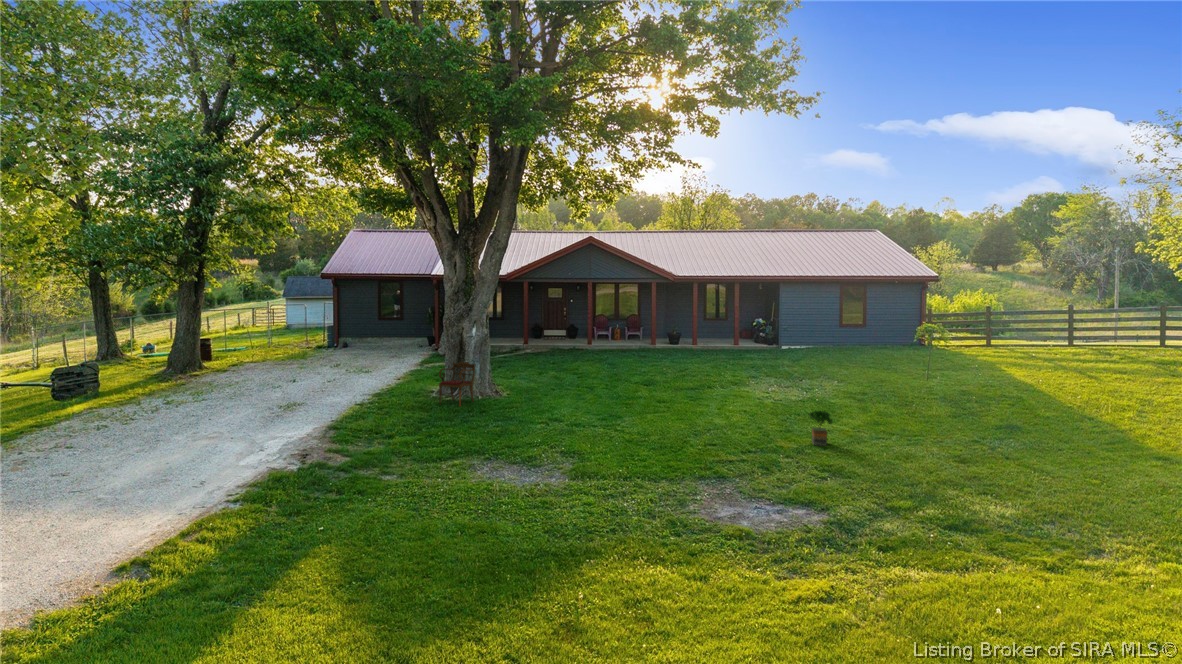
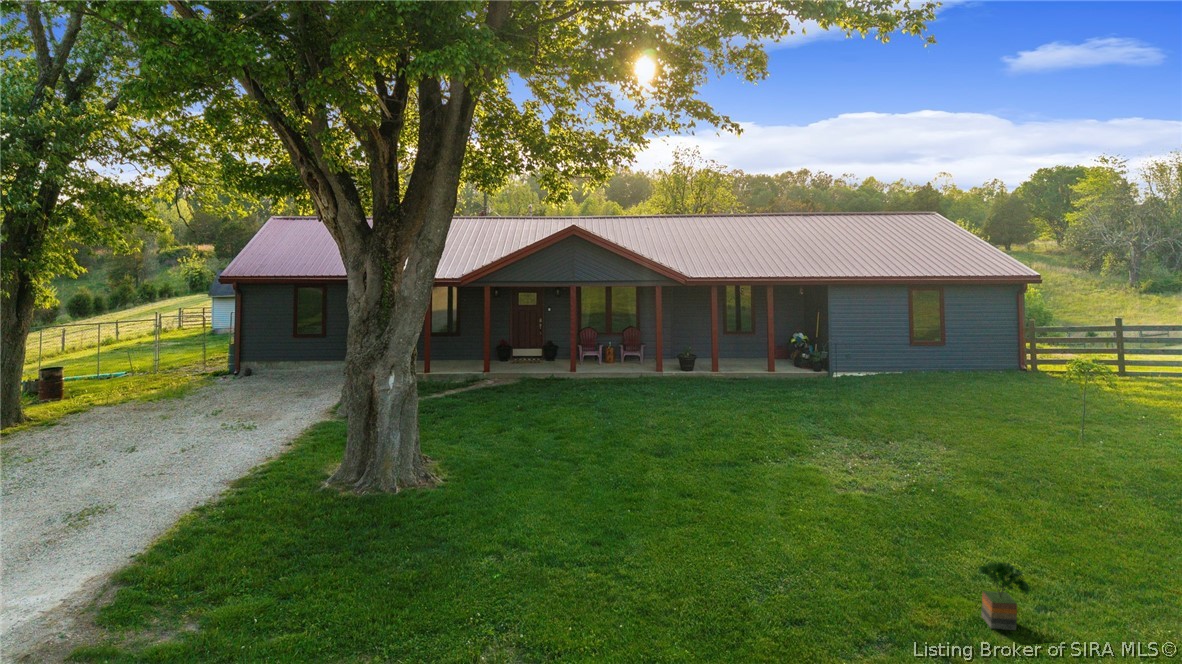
armchair: present [439,362,475,405] -> none [335,431,395,508]

